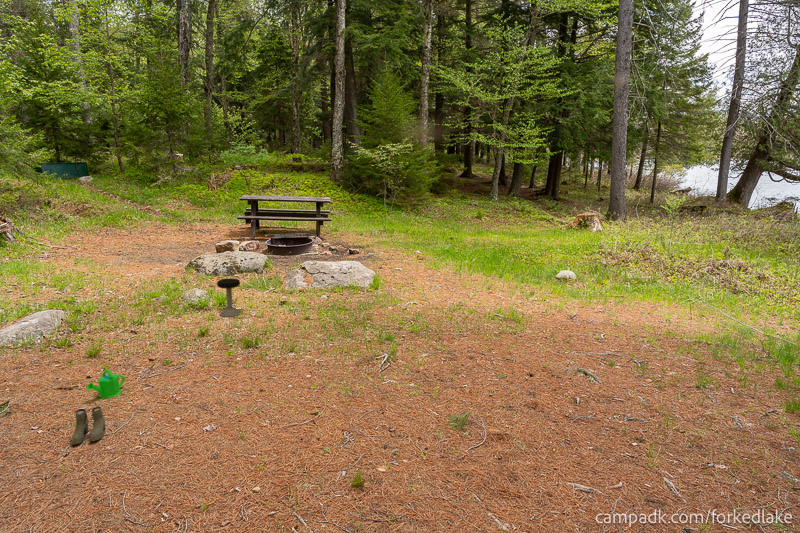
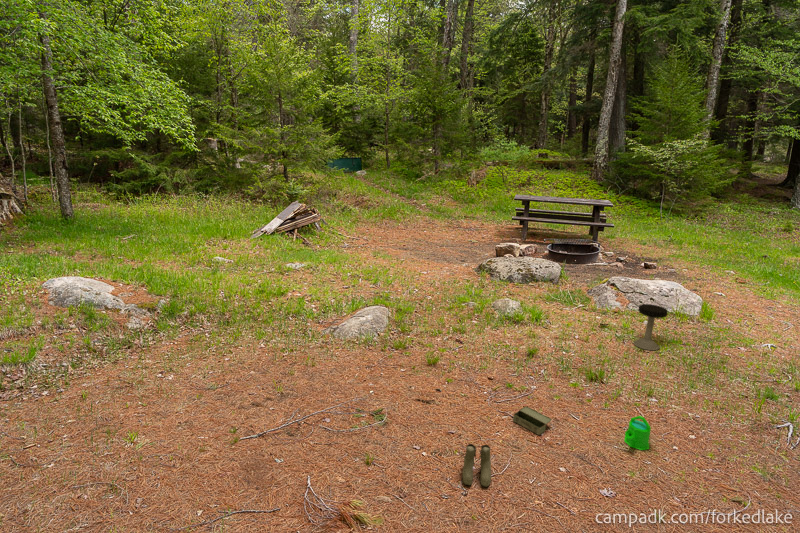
stool: present [217,278,241,317] -> present [634,304,668,350]
watering can: present [87,369,125,398] -> present [624,416,651,450]
toolbox: none [152,373,187,393] -> present [513,406,552,435]

